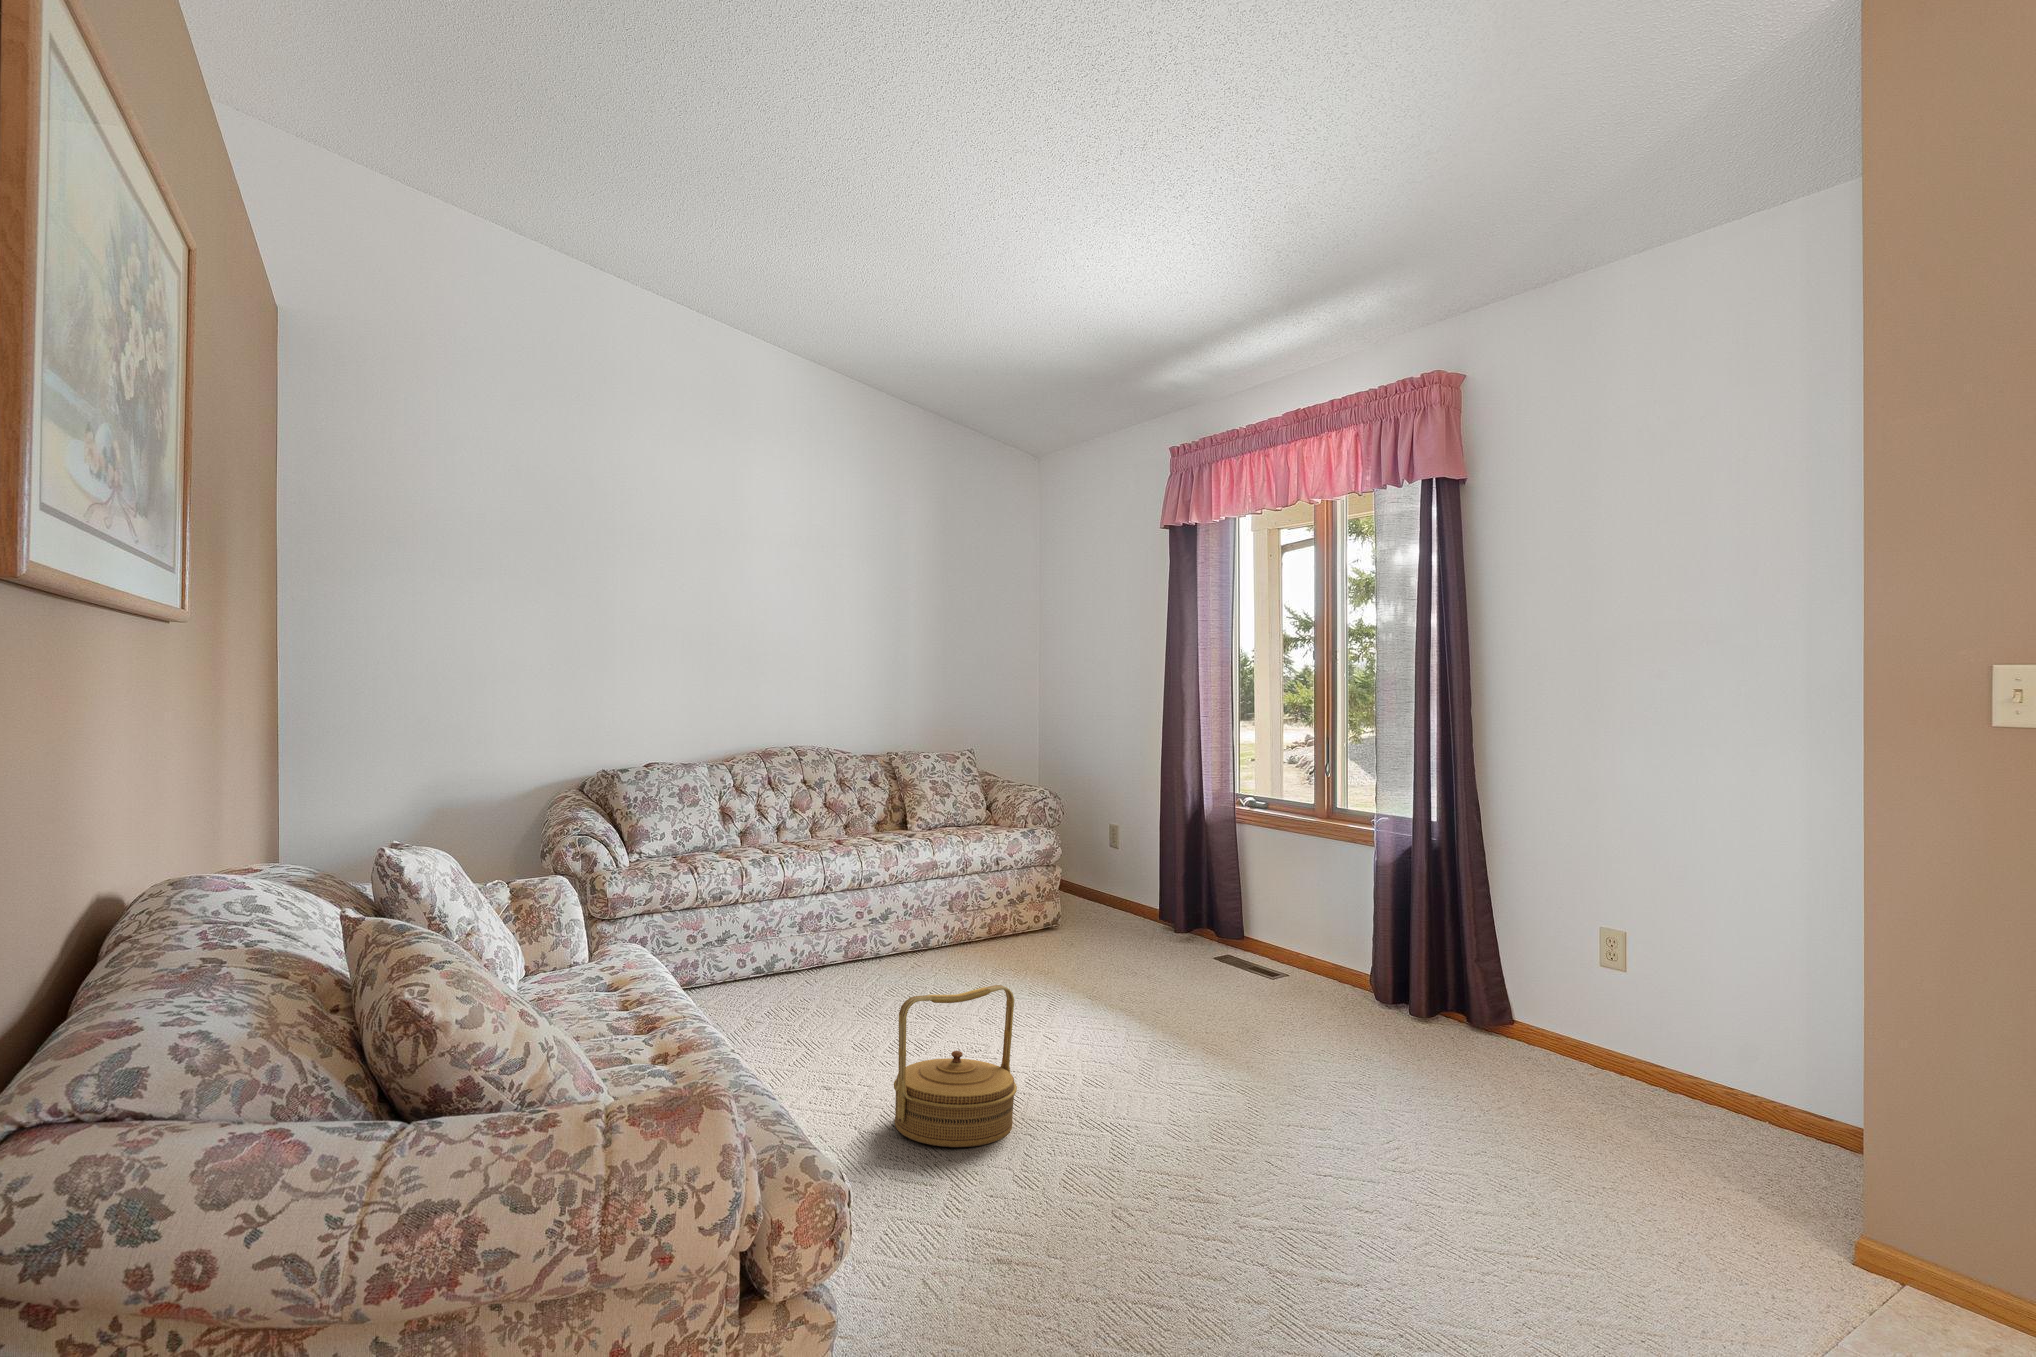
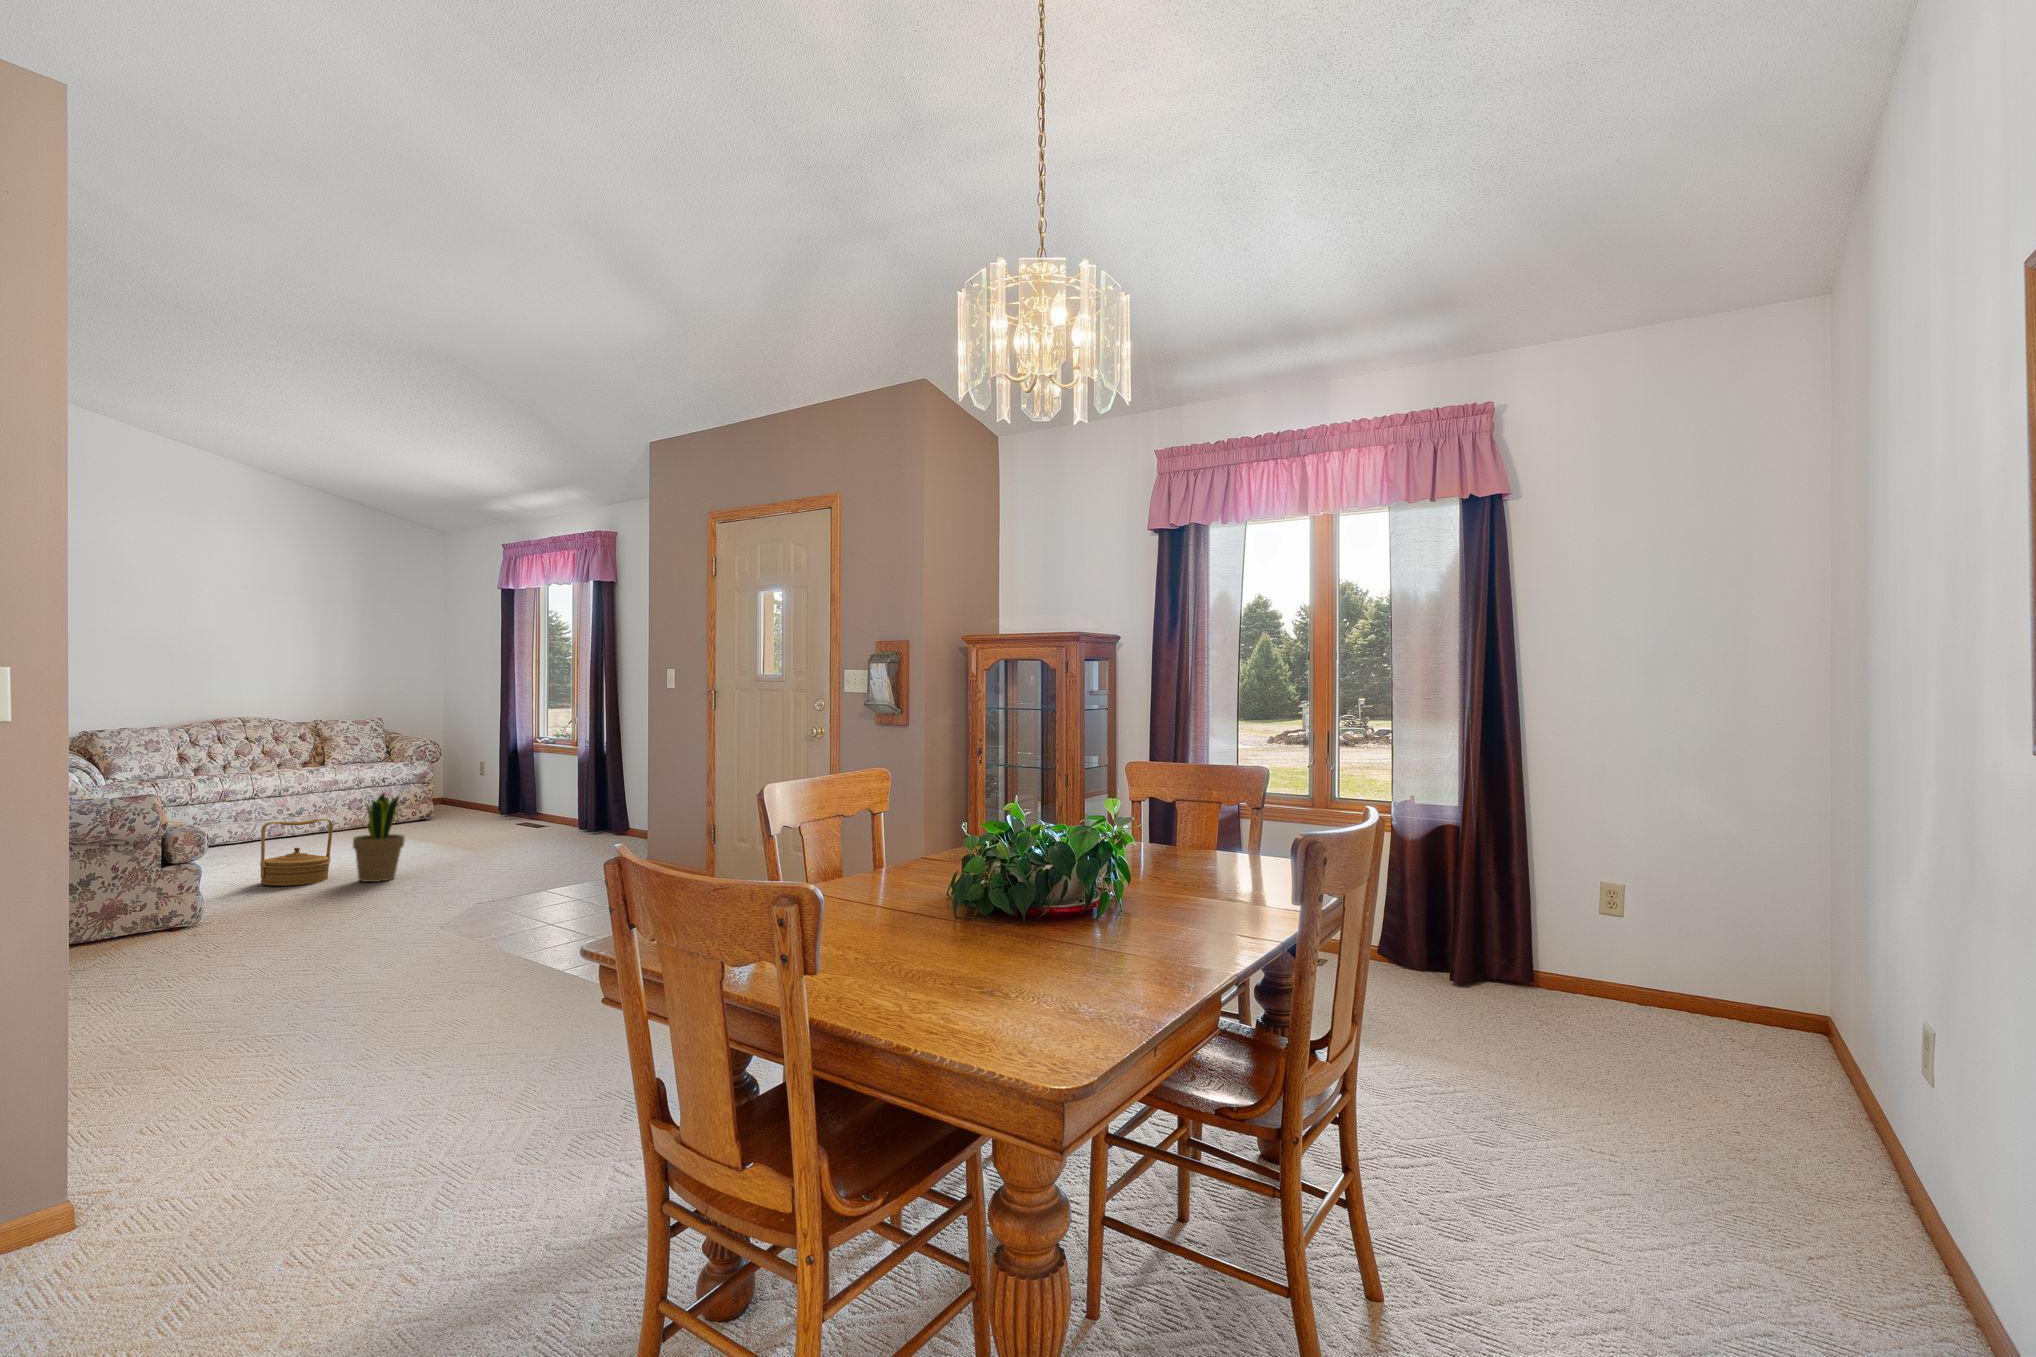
potted plant: none [1074,944,1186,1160] -> present [353,793,409,882]

